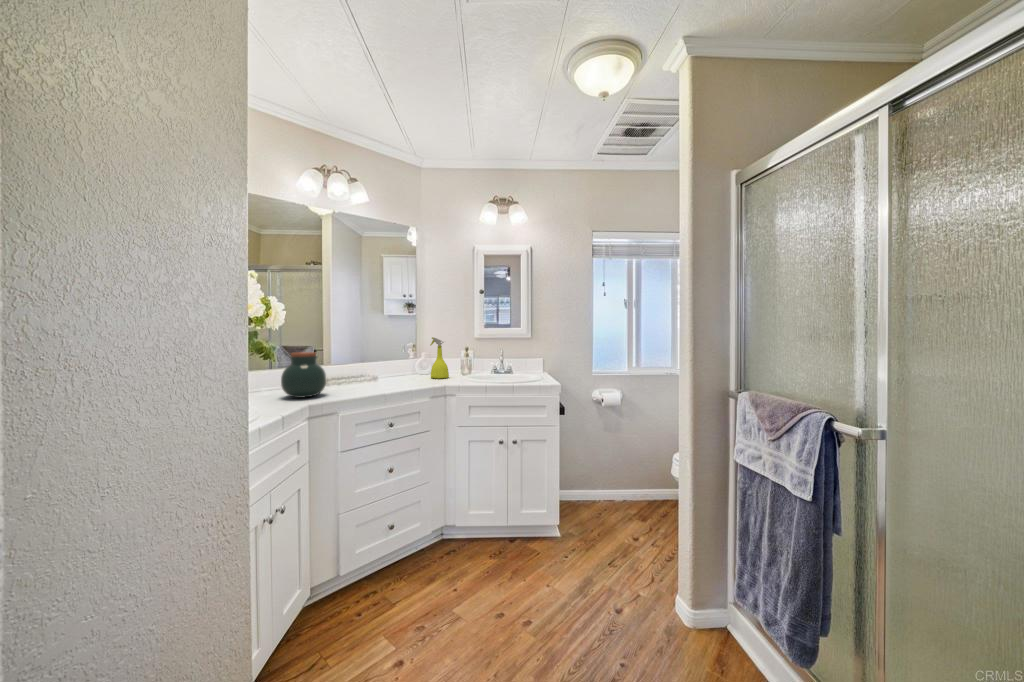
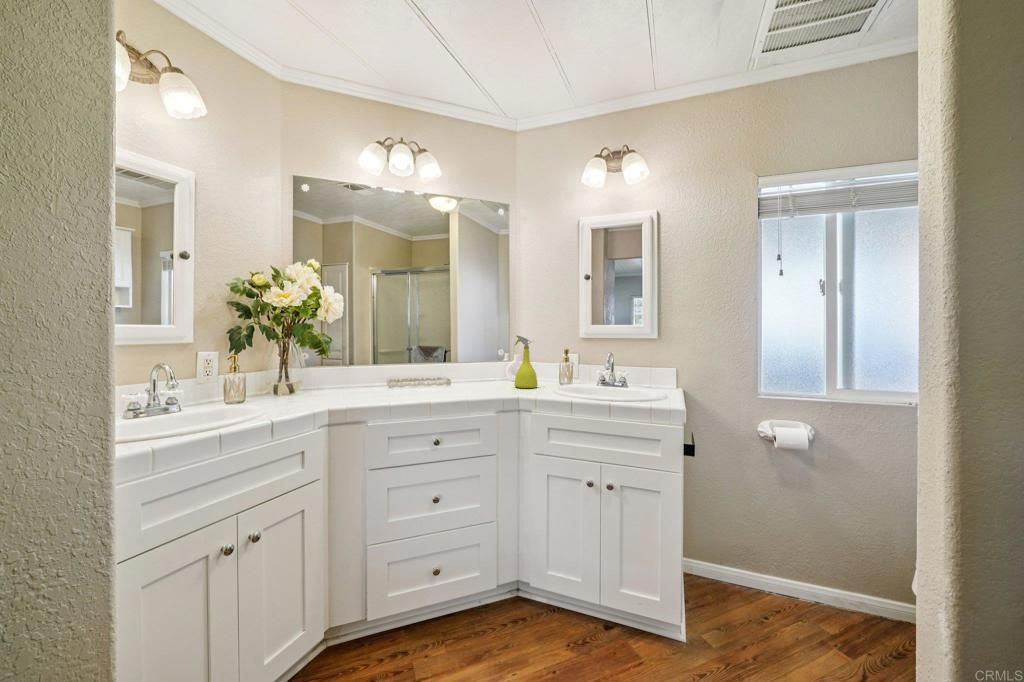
jar: present [281,352,326,398] -> none [325,348,374,399]

